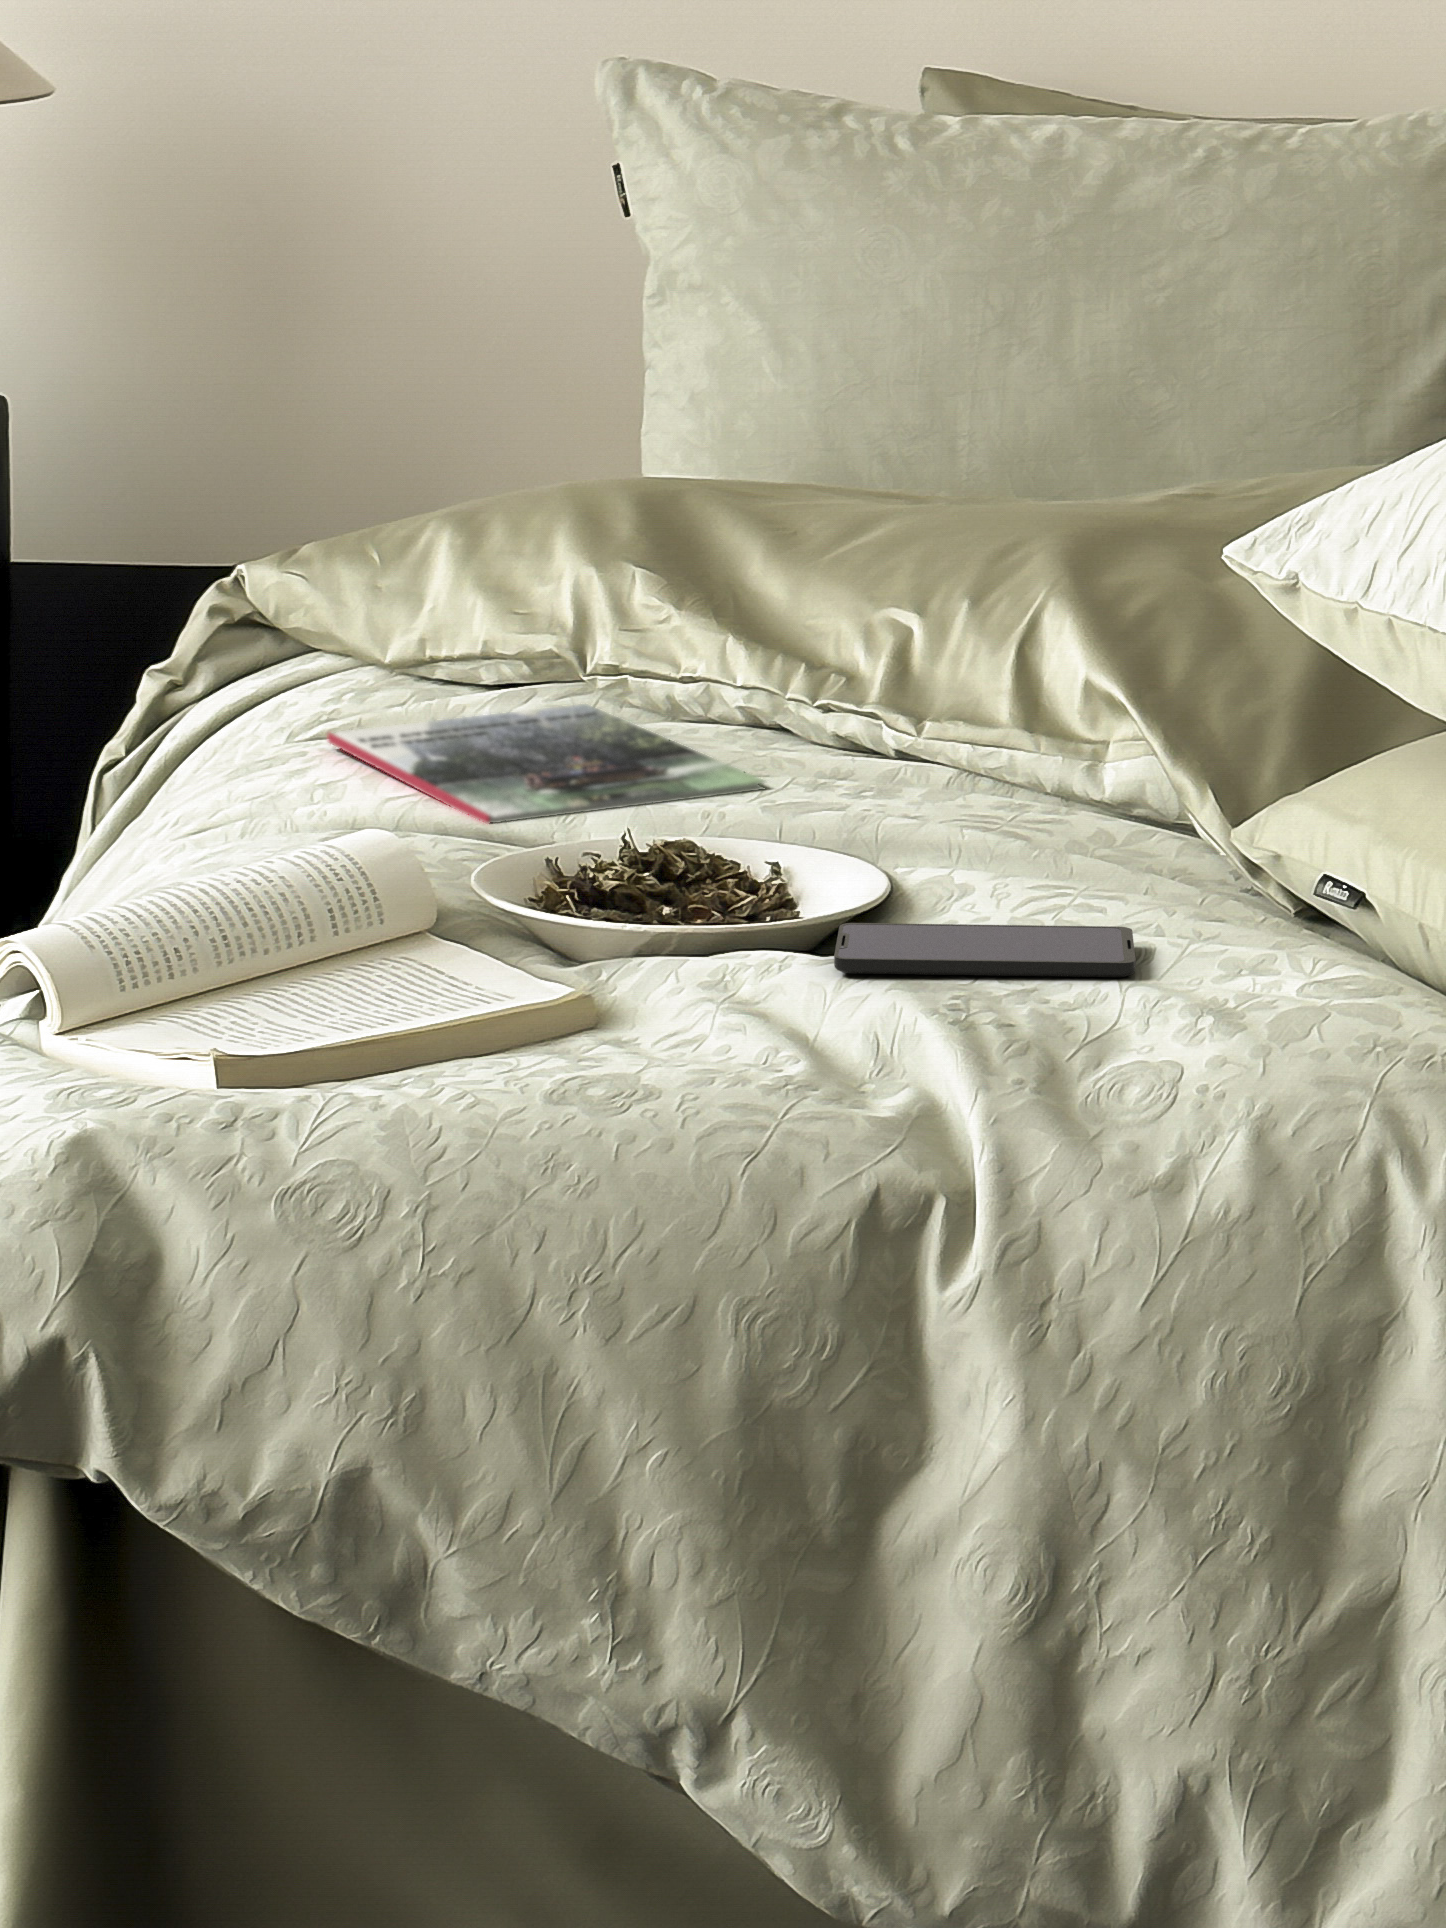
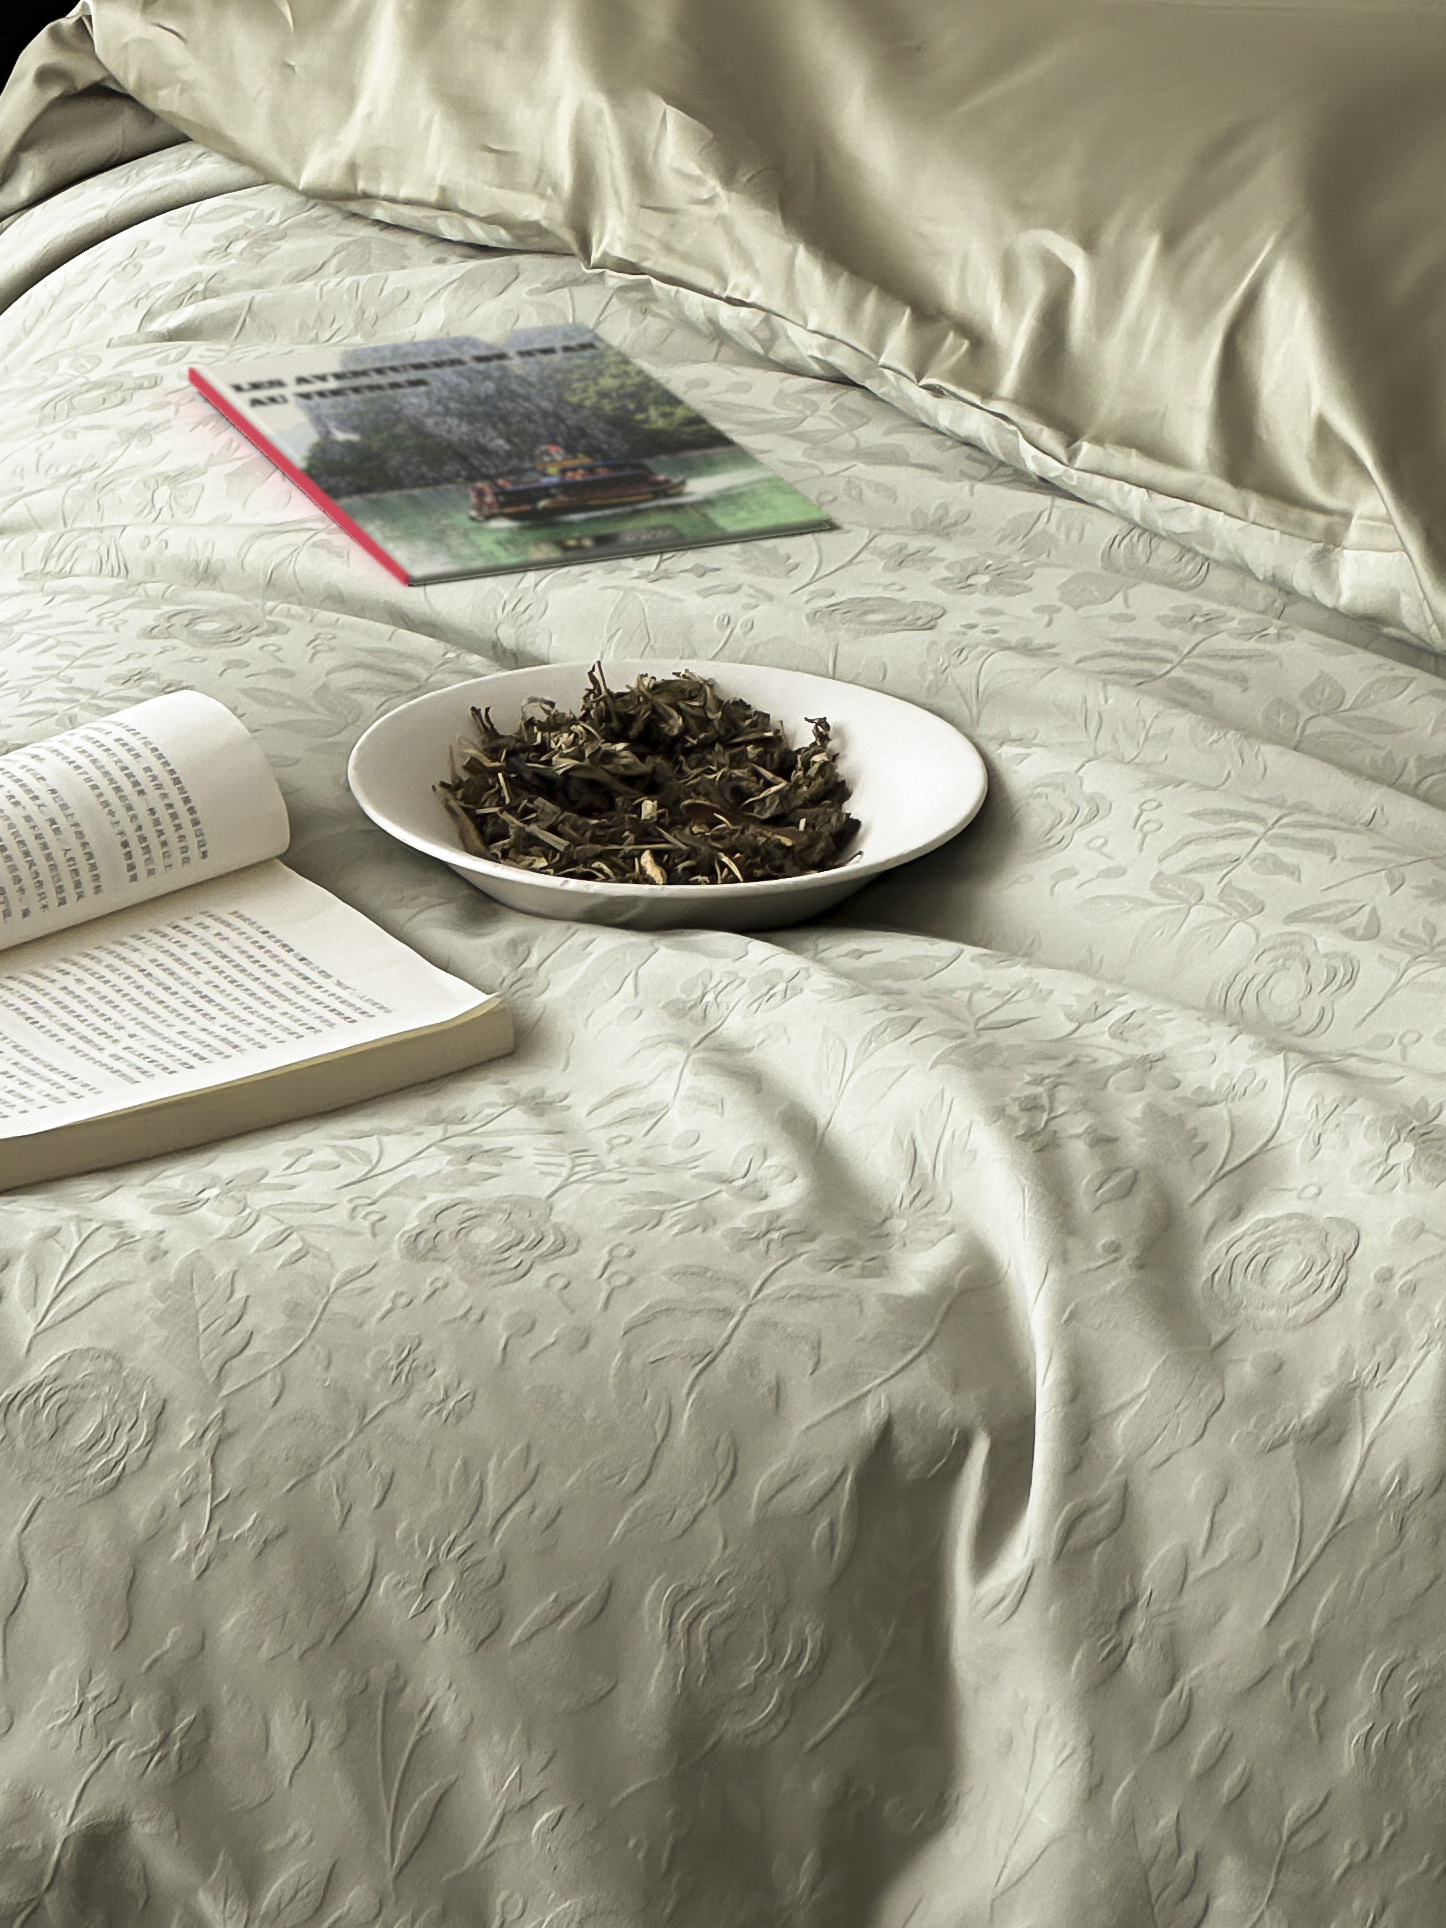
smartphone: present [834,923,1136,977] -> none [883,887,1337,1023]

